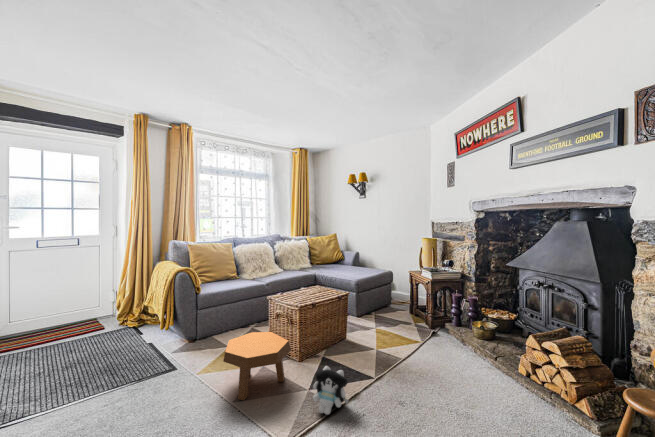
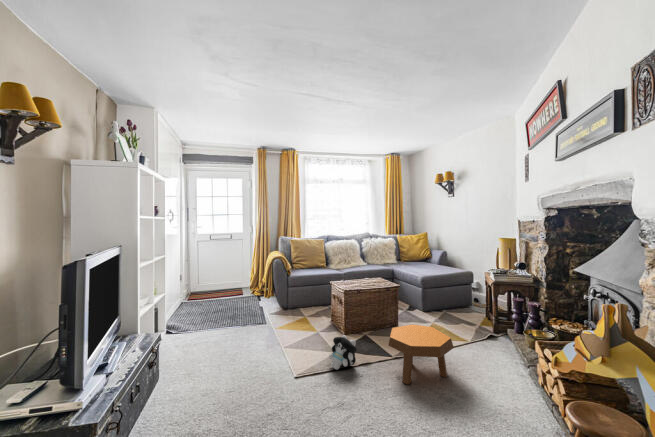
footstool: present [223,332,291,400] -> present [389,325,454,384]

